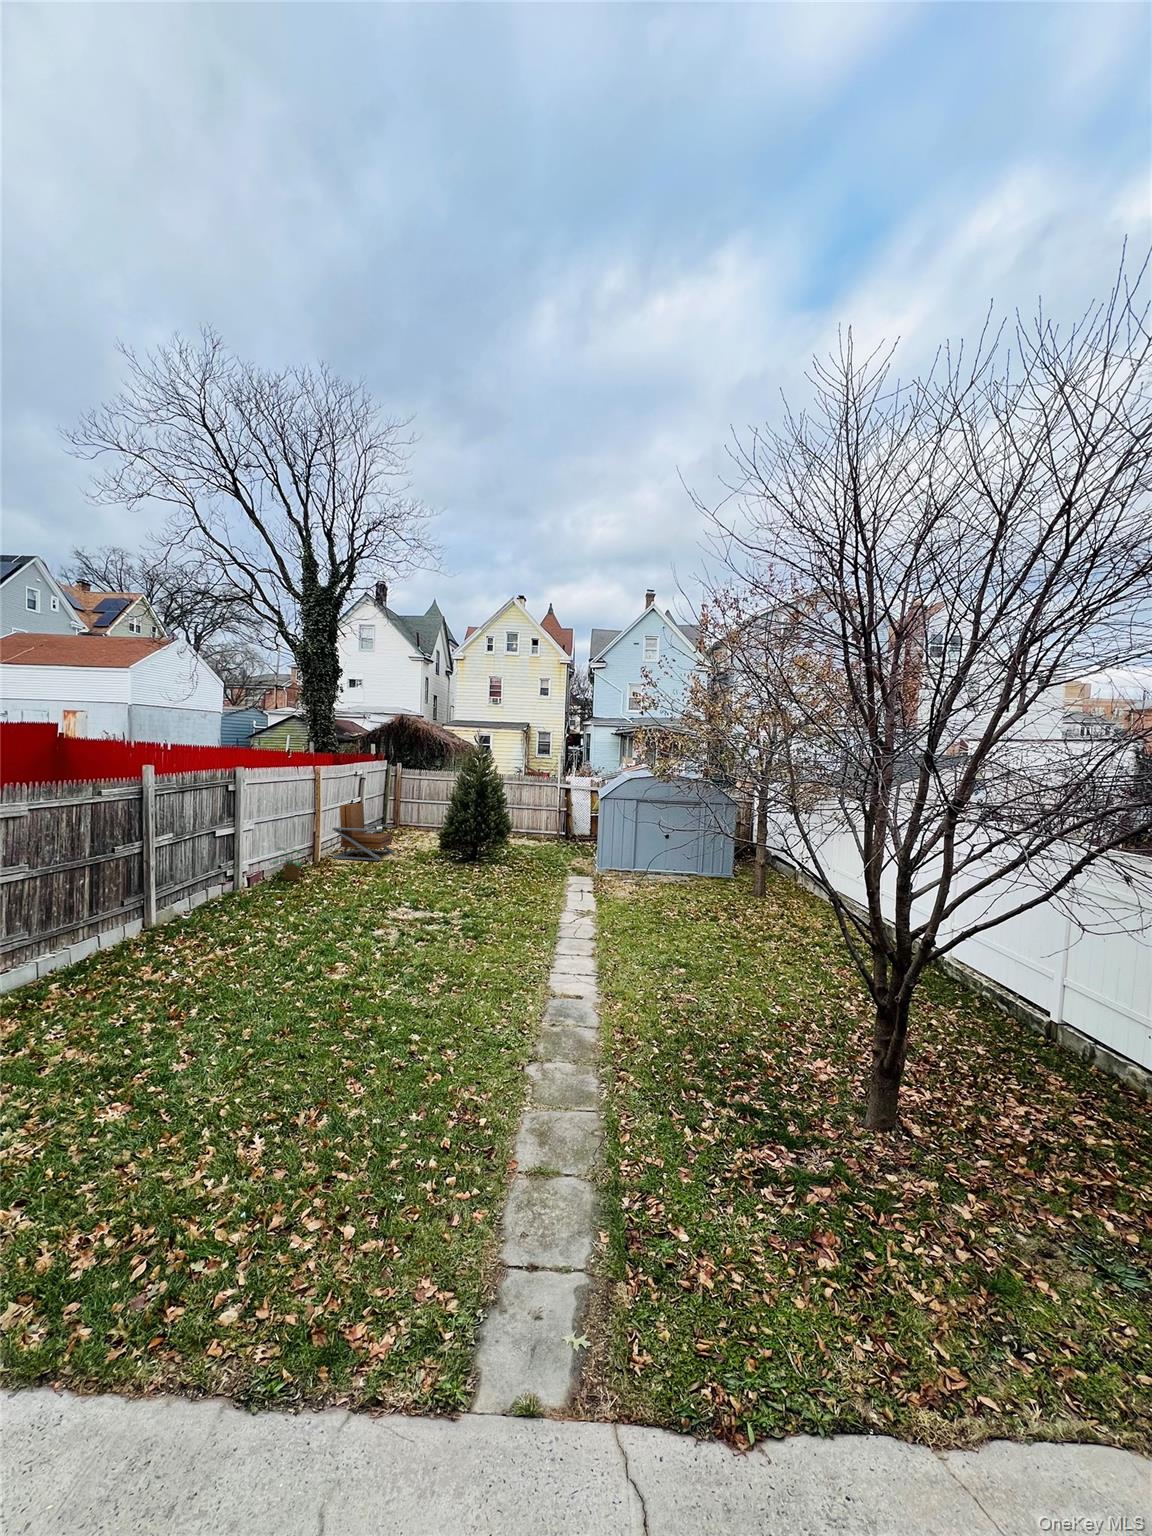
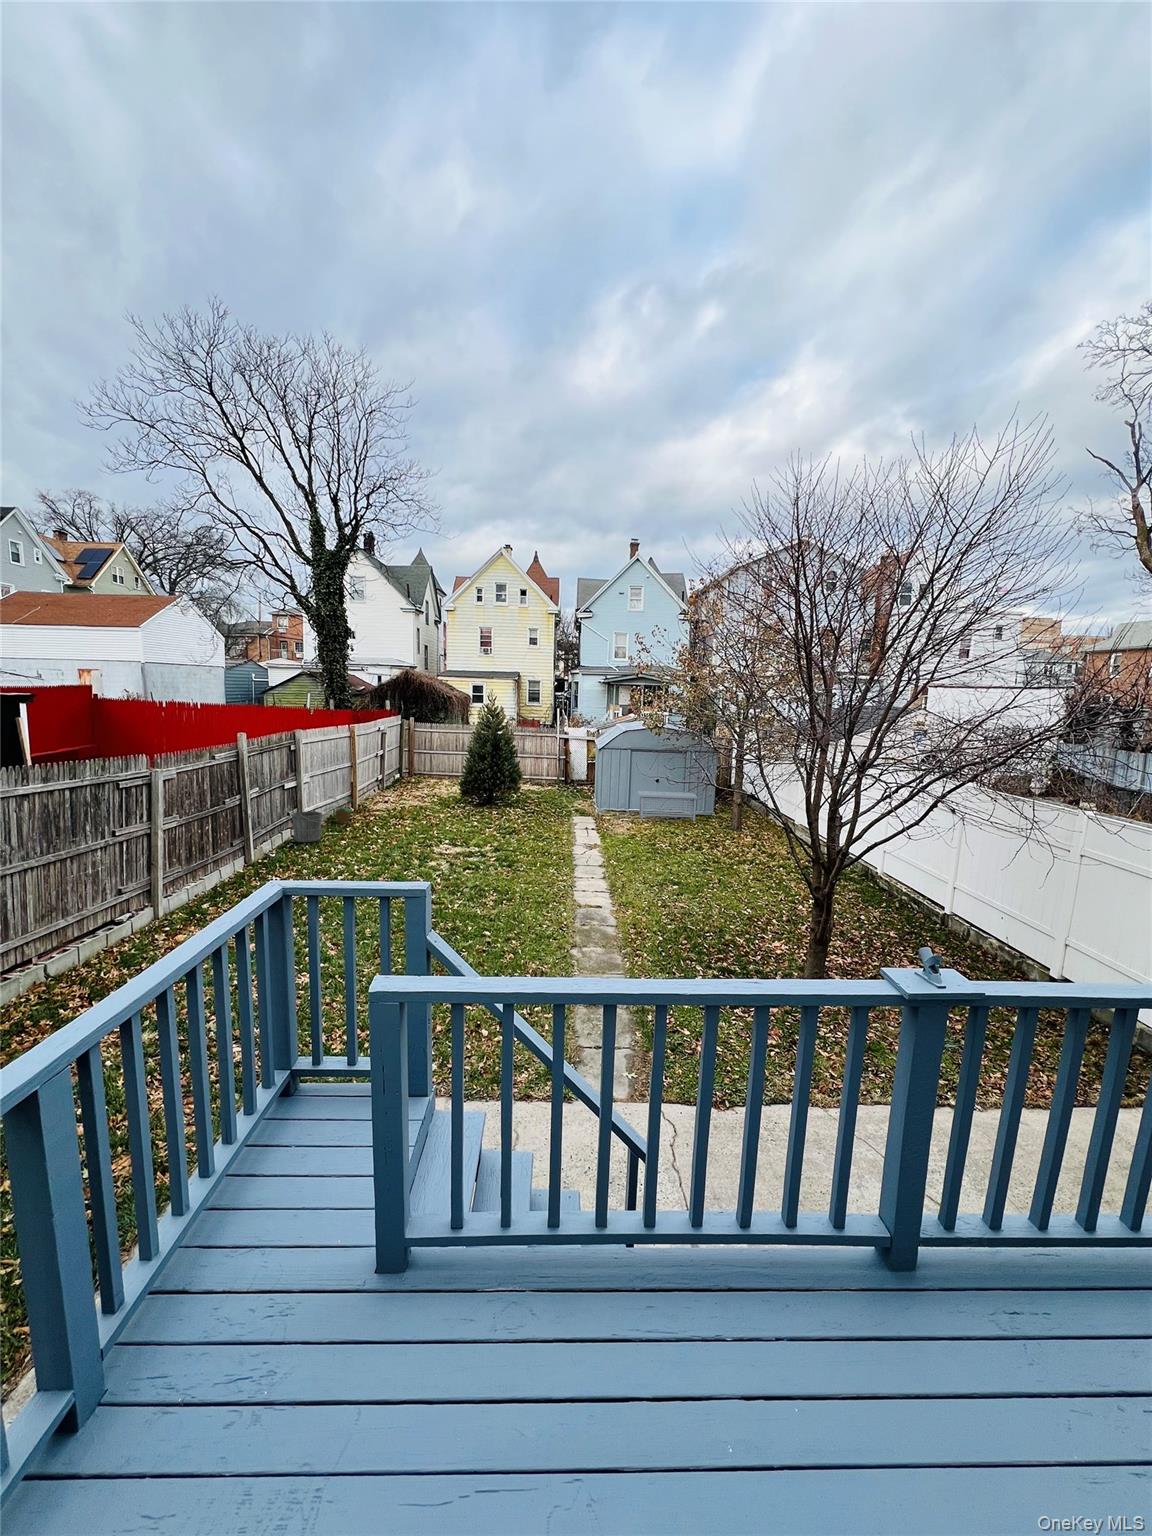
lounge chair: present [332,803,395,860] -> none [367,755,419,805]
storage bench: none [646,849,715,886] -> present [638,791,697,821]
bucket: none [219,863,263,902] -> present [292,810,326,842]

